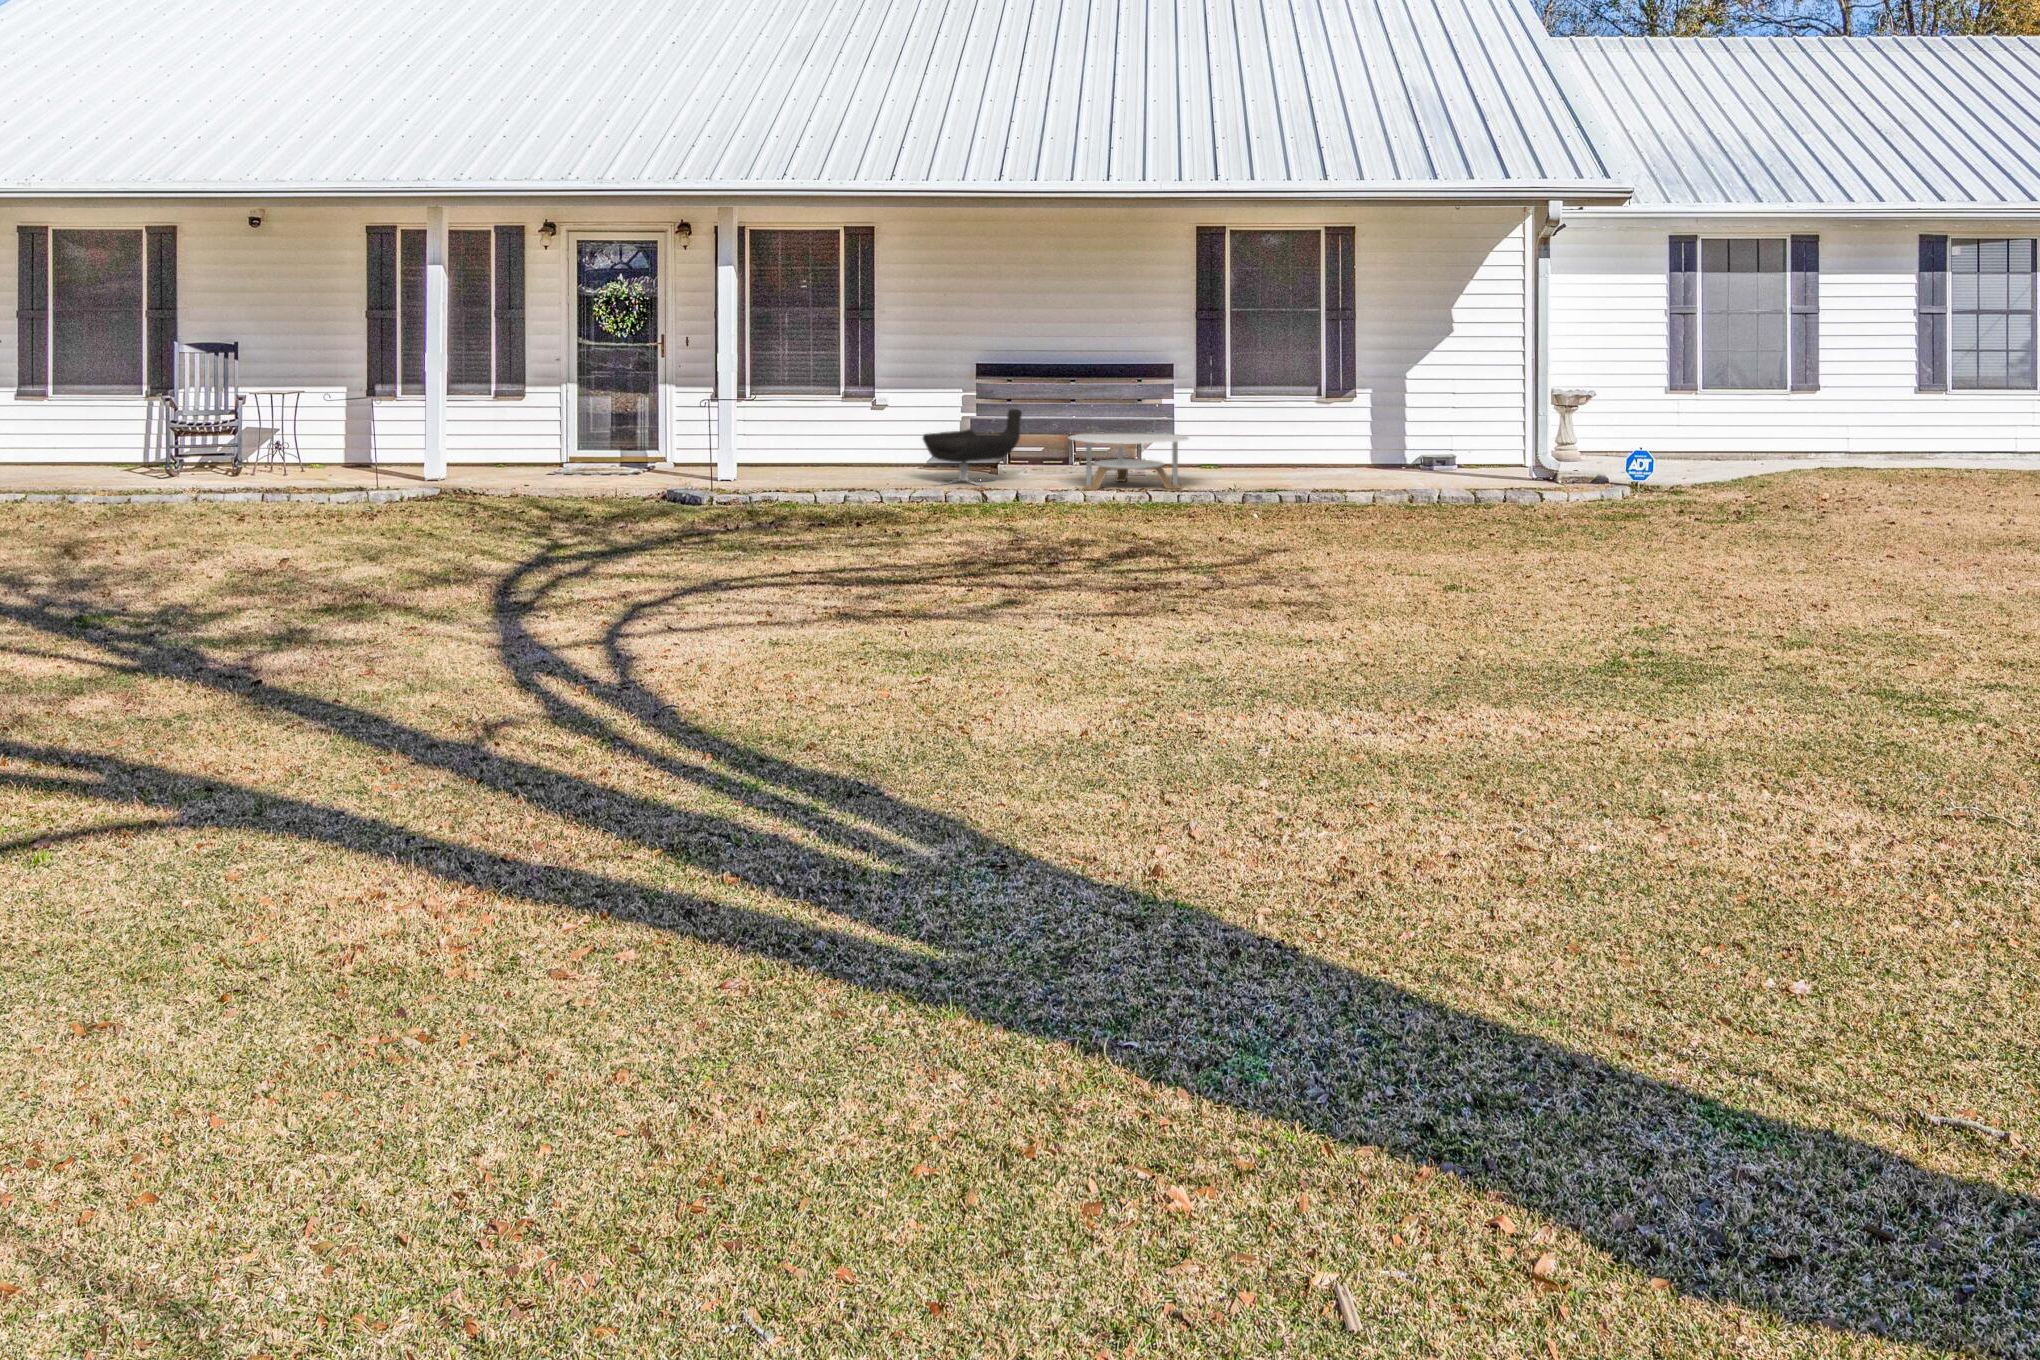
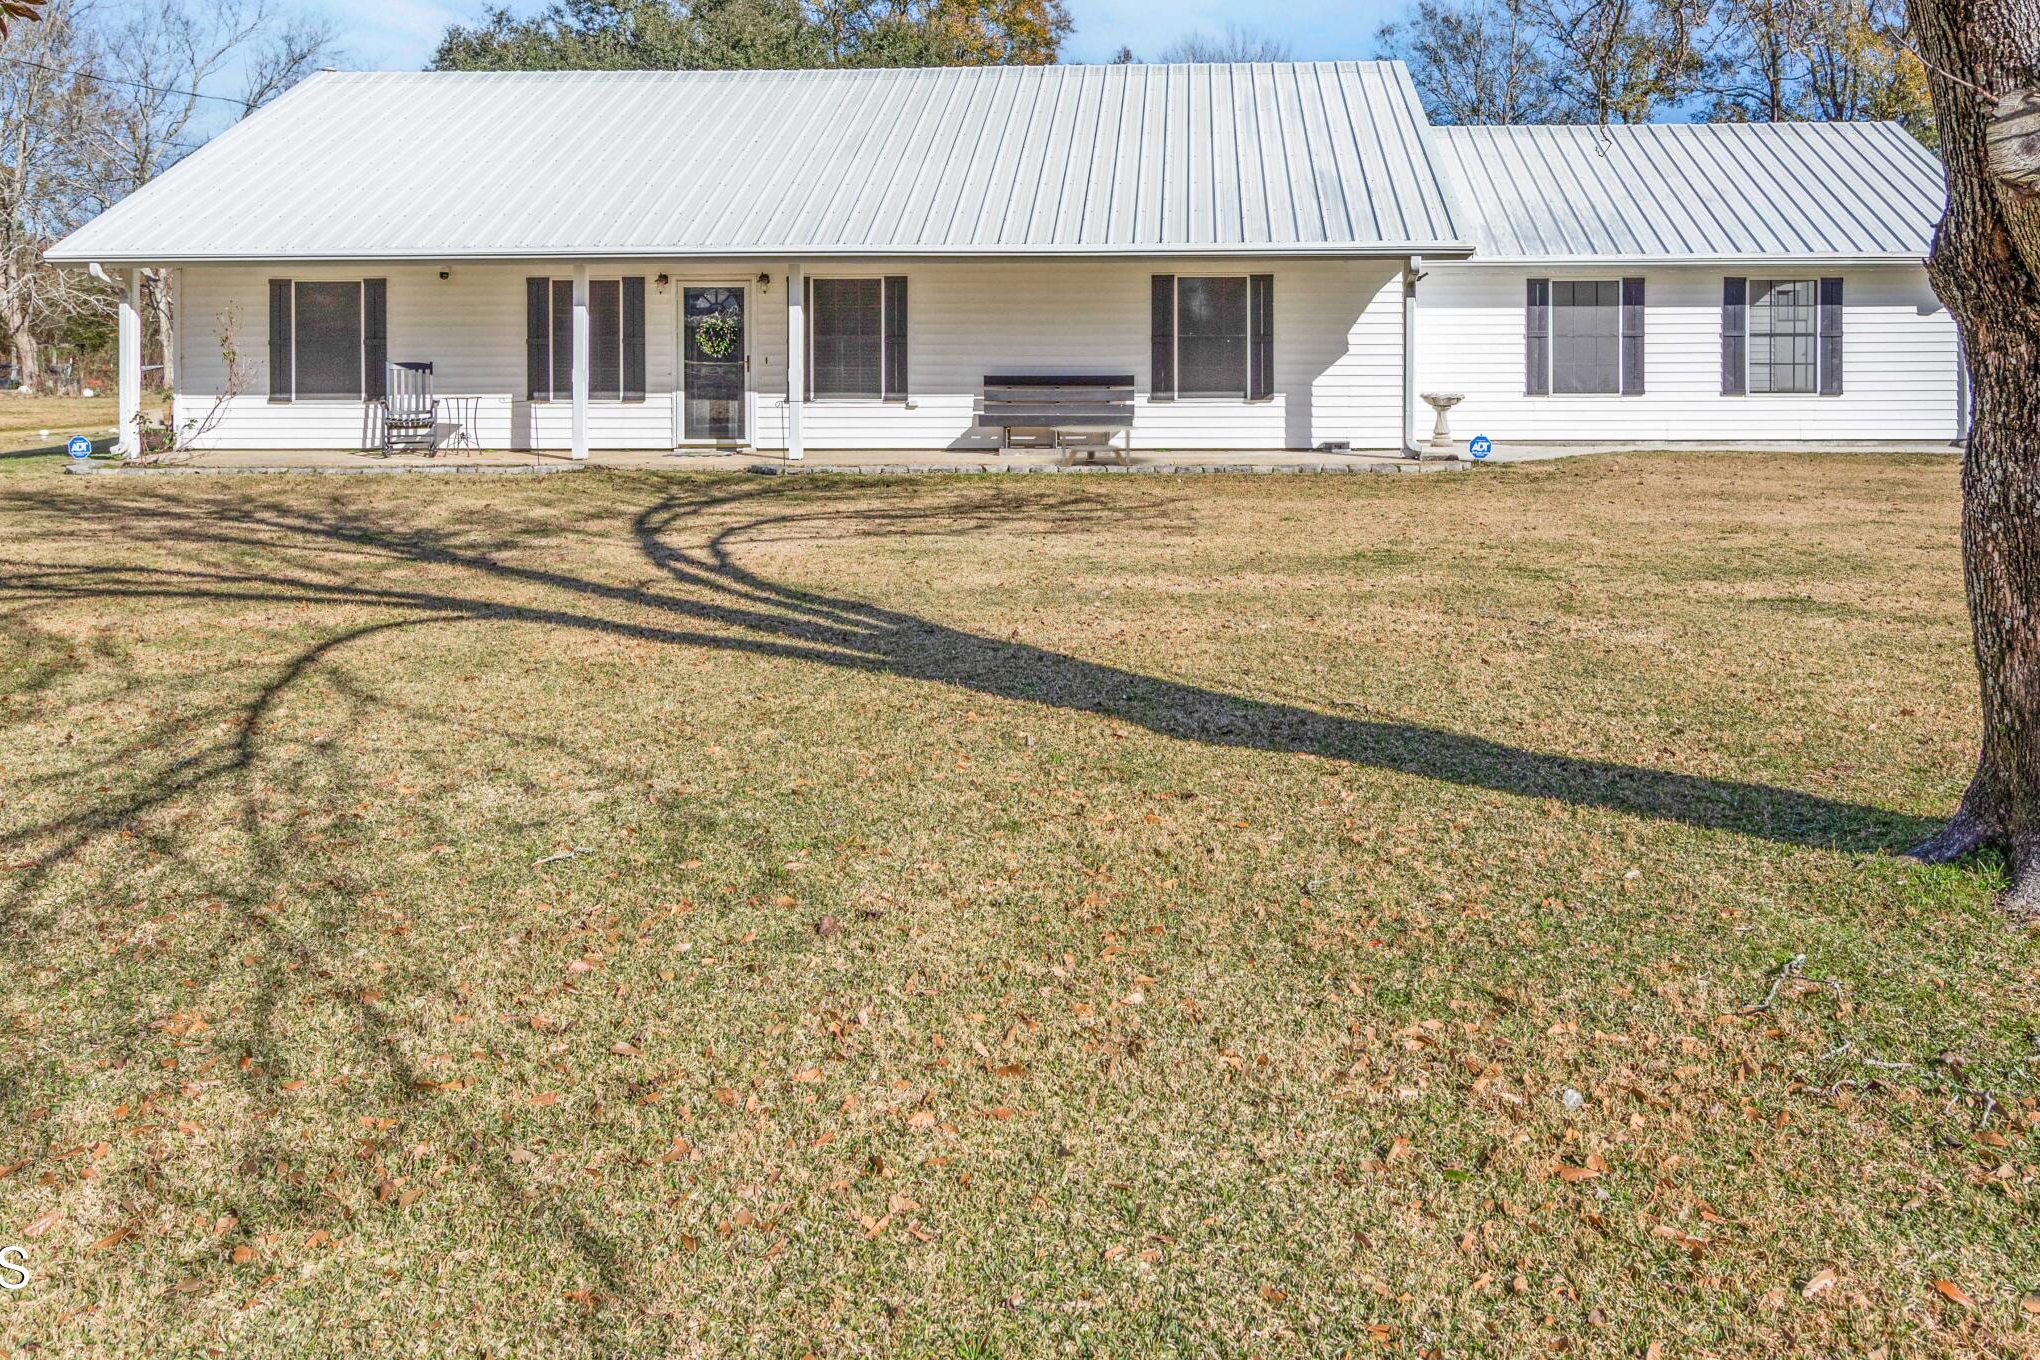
lounge chair: present [923,409,1022,485] -> none [943,407,1017,465]

